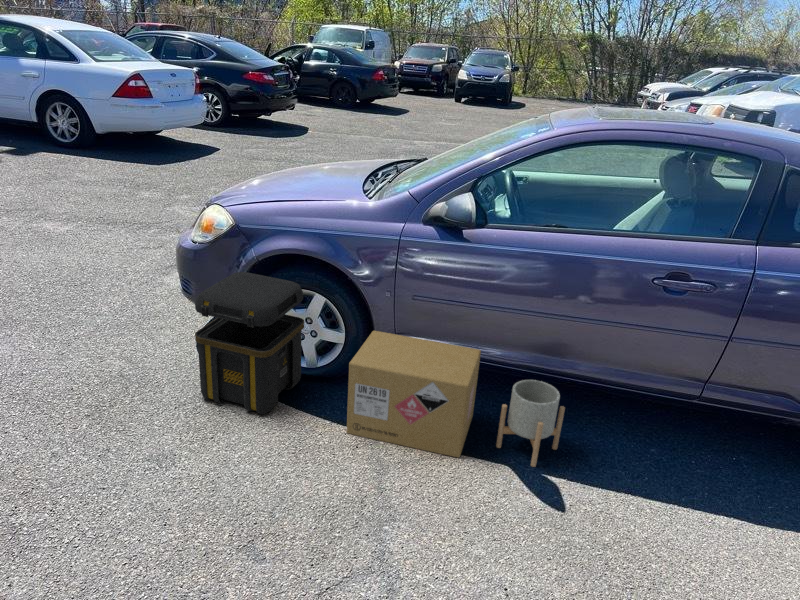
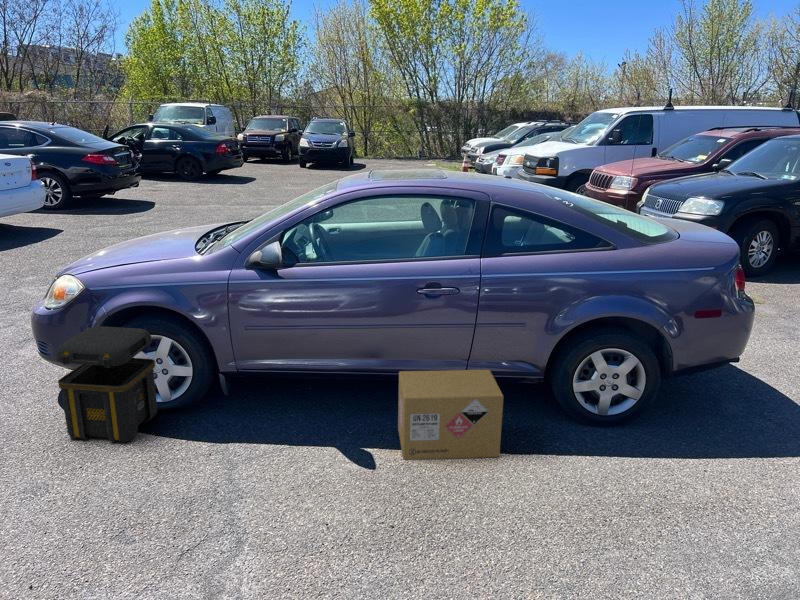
cardboard box: present [347,331,481,457] -> present [398,370,504,460]
planter: present [496,380,565,467] -> none [323,381,373,447]

